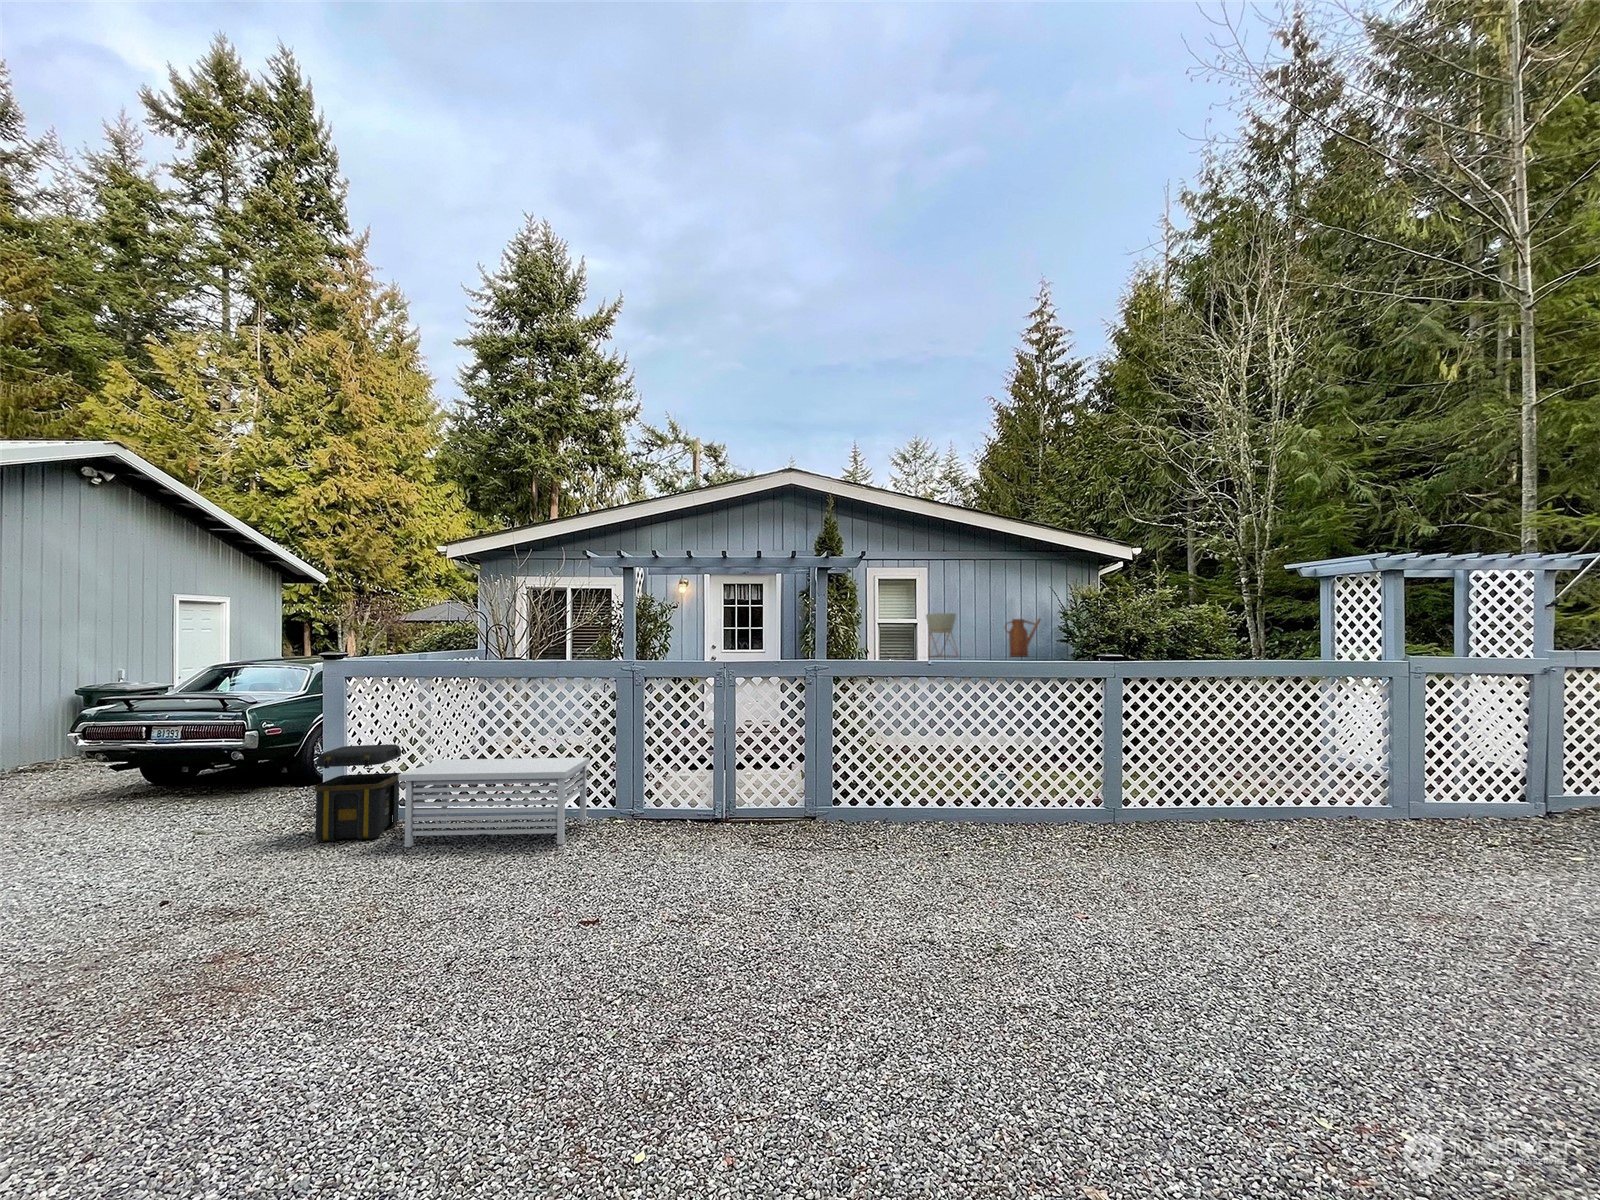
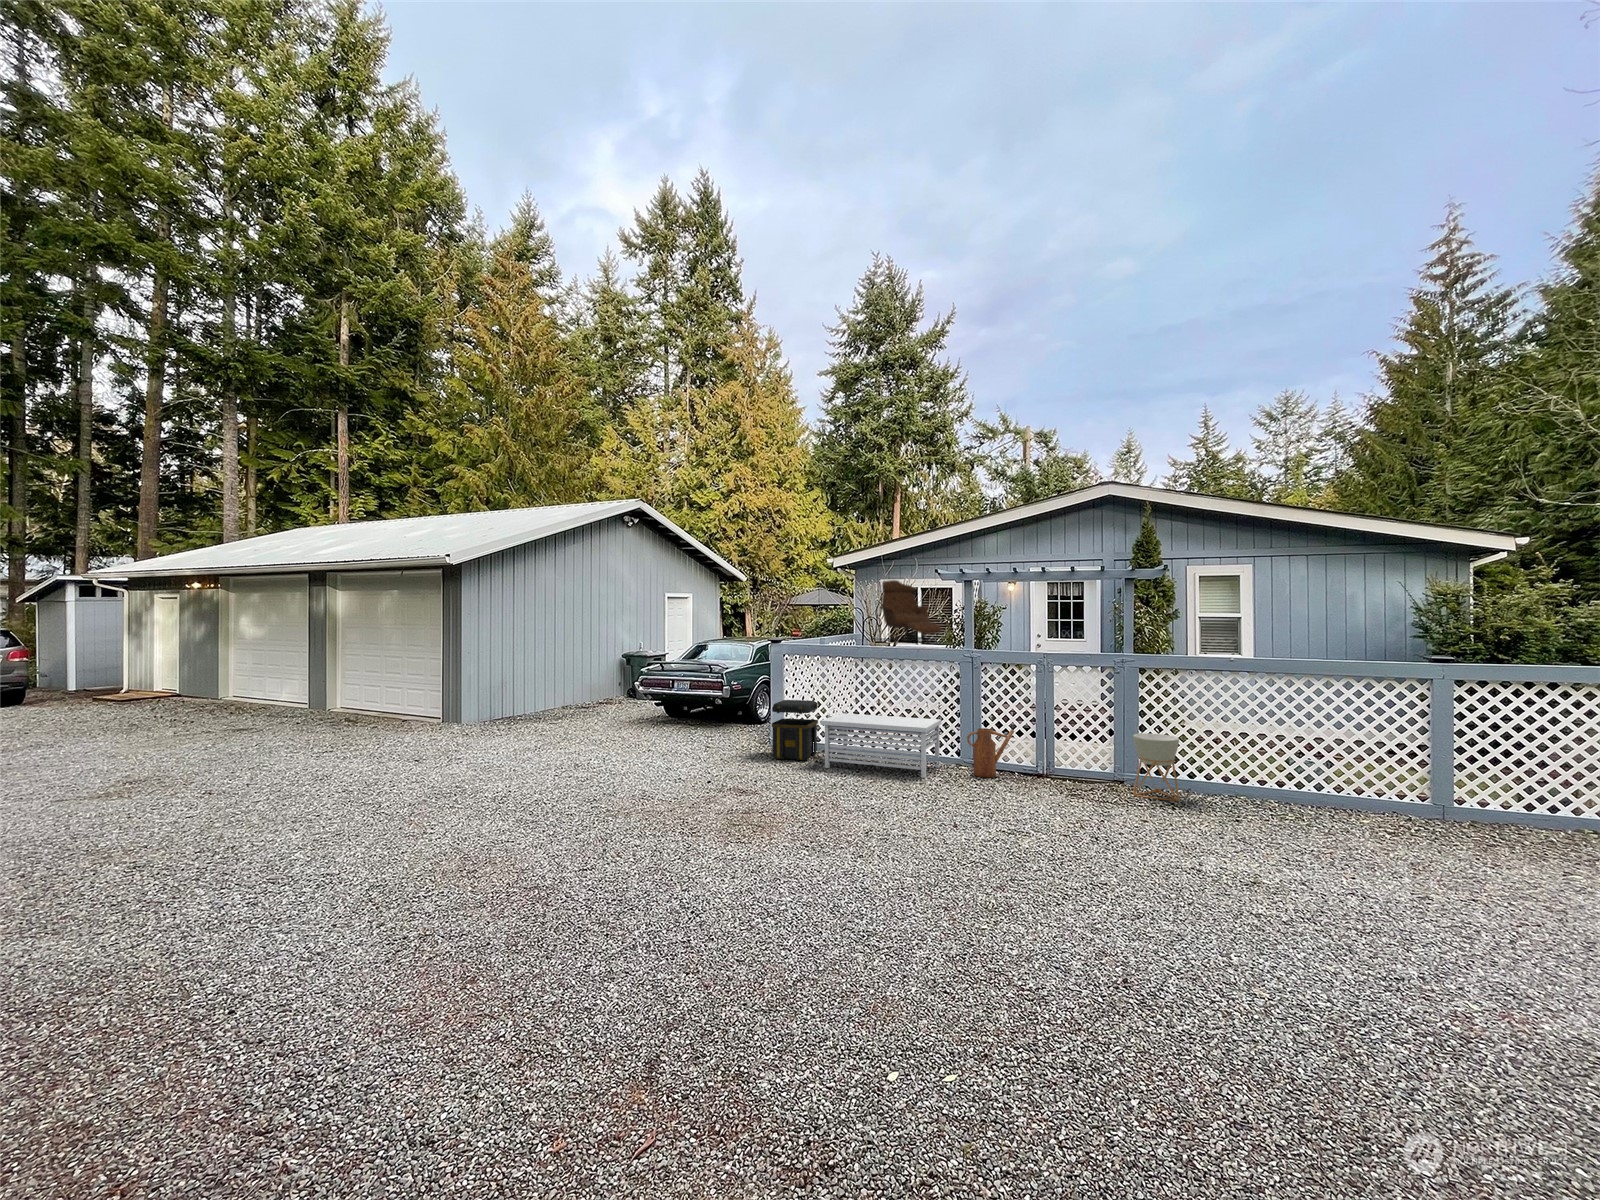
lounge chair: none [517,581,598,659] -> present [881,580,941,642]
planter: present [926,613,958,657] -> present [1133,733,1179,802]
watering can: present [1005,619,1041,657] -> present [967,728,1014,778]

